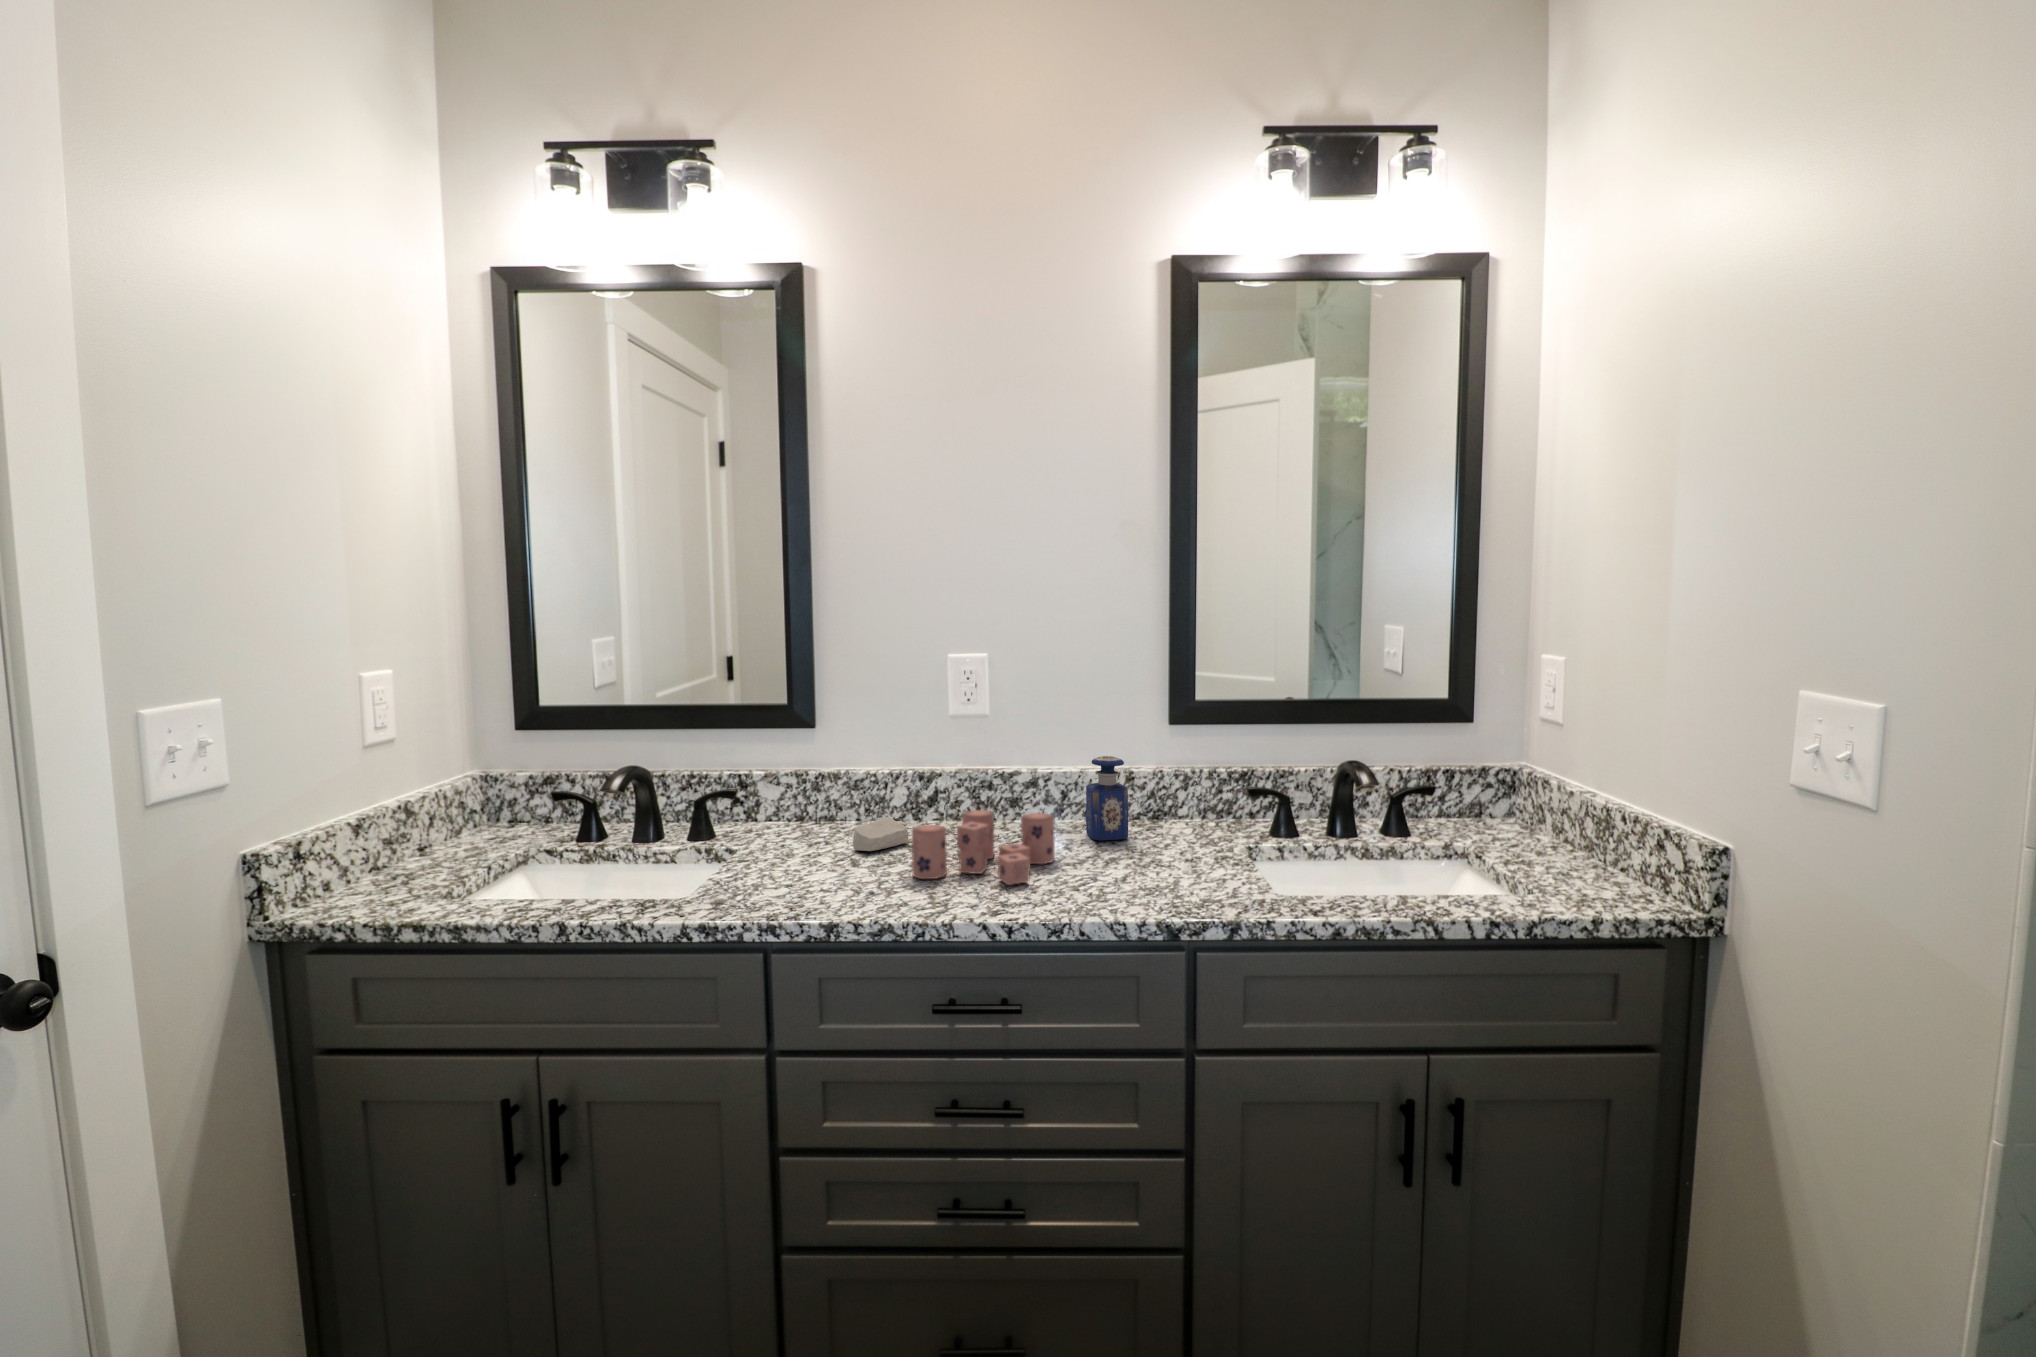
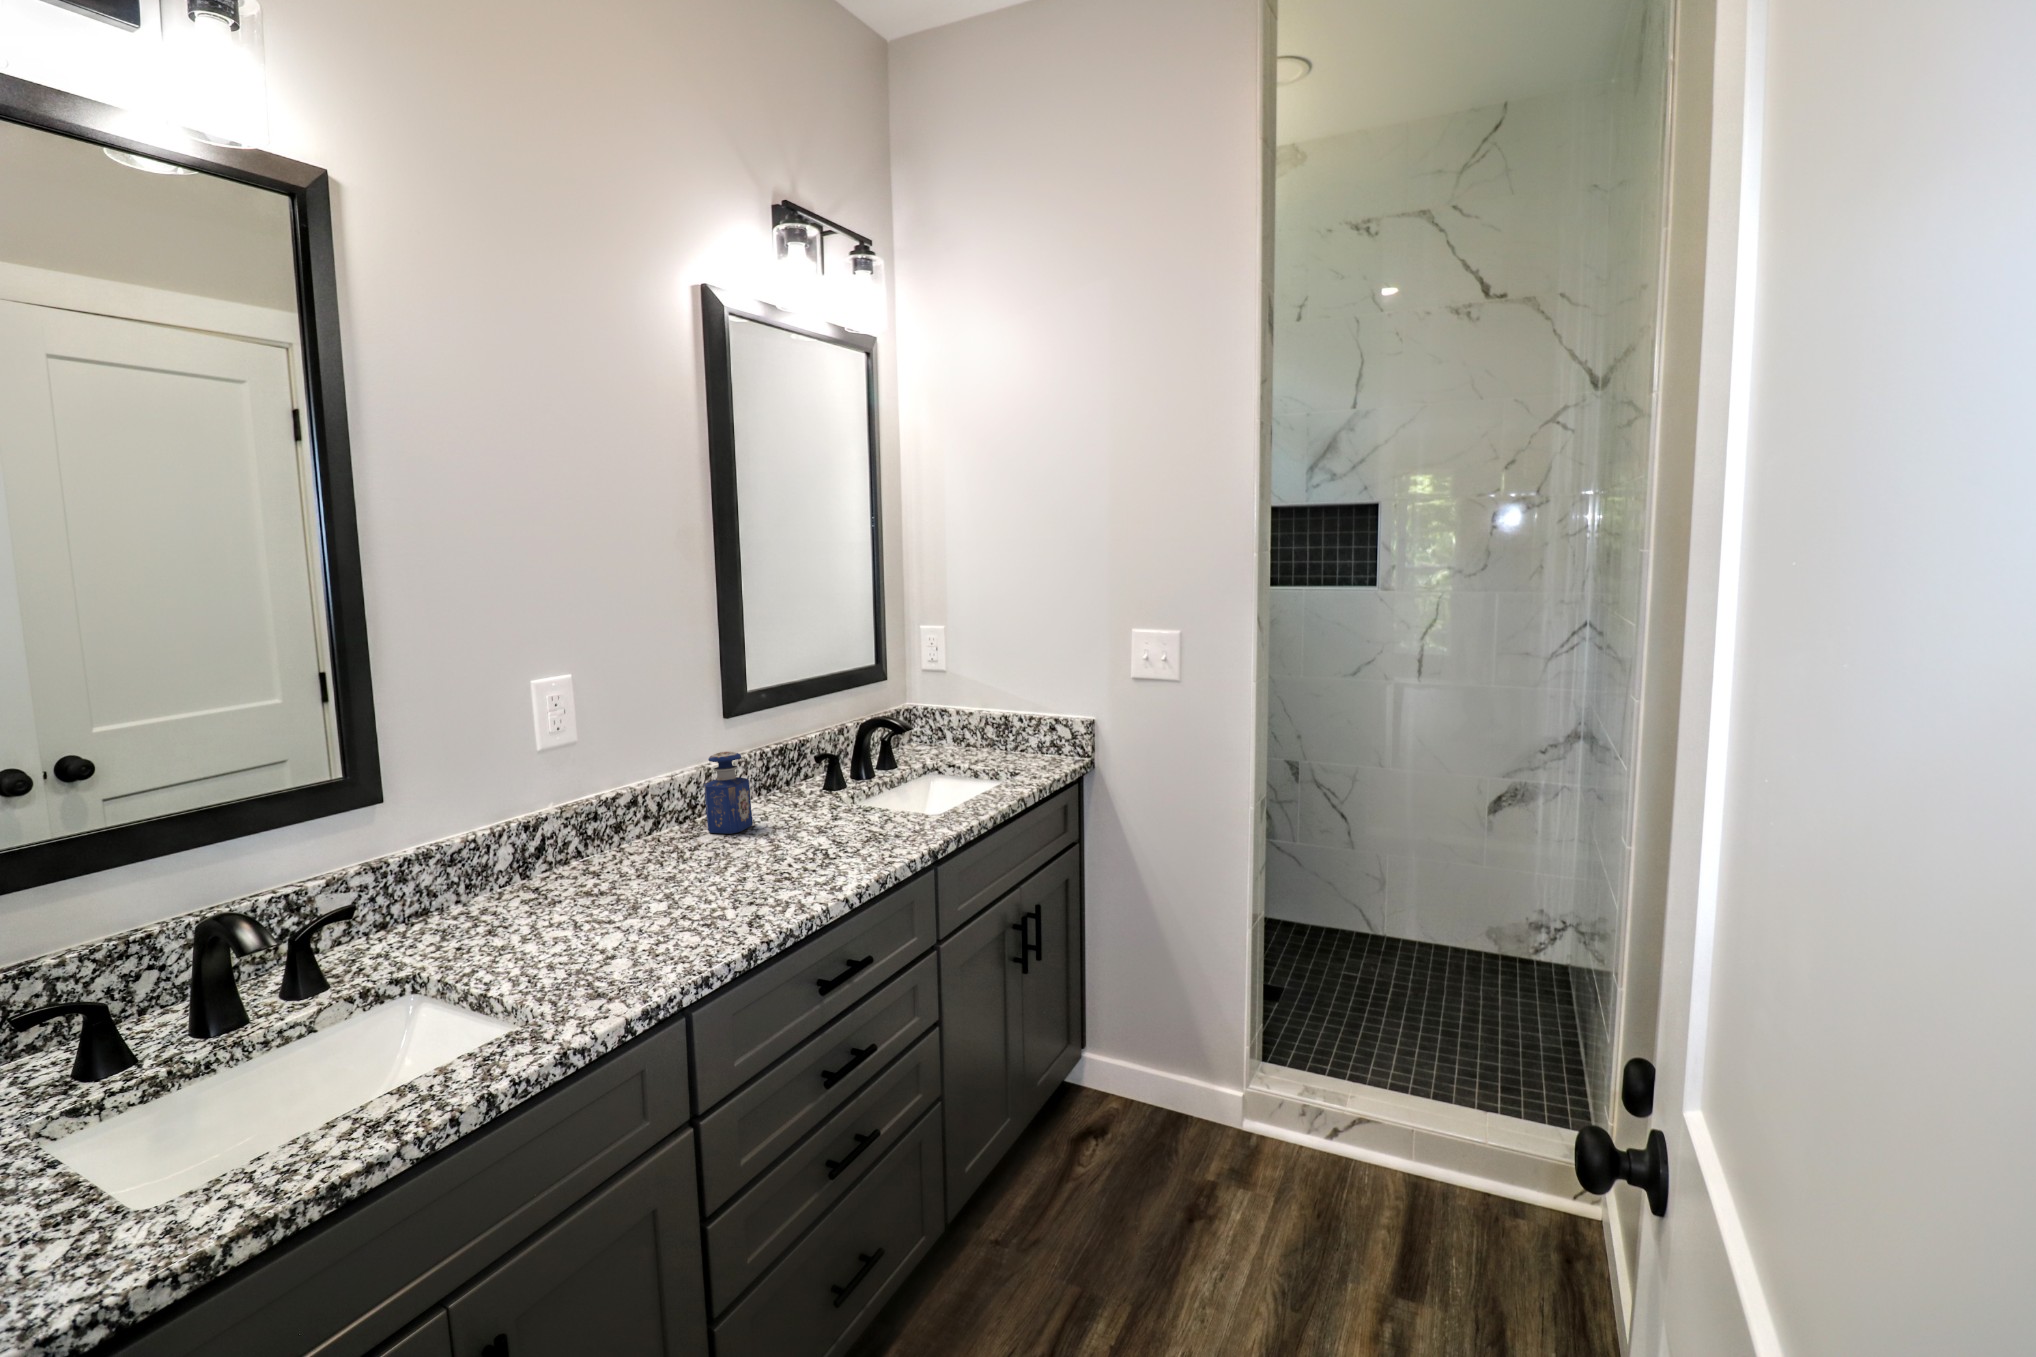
candle: present [912,810,1055,885] -> none [667,811,794,903]
soap bar: present [853,817,909,851] -> none [544,874,589,917]

